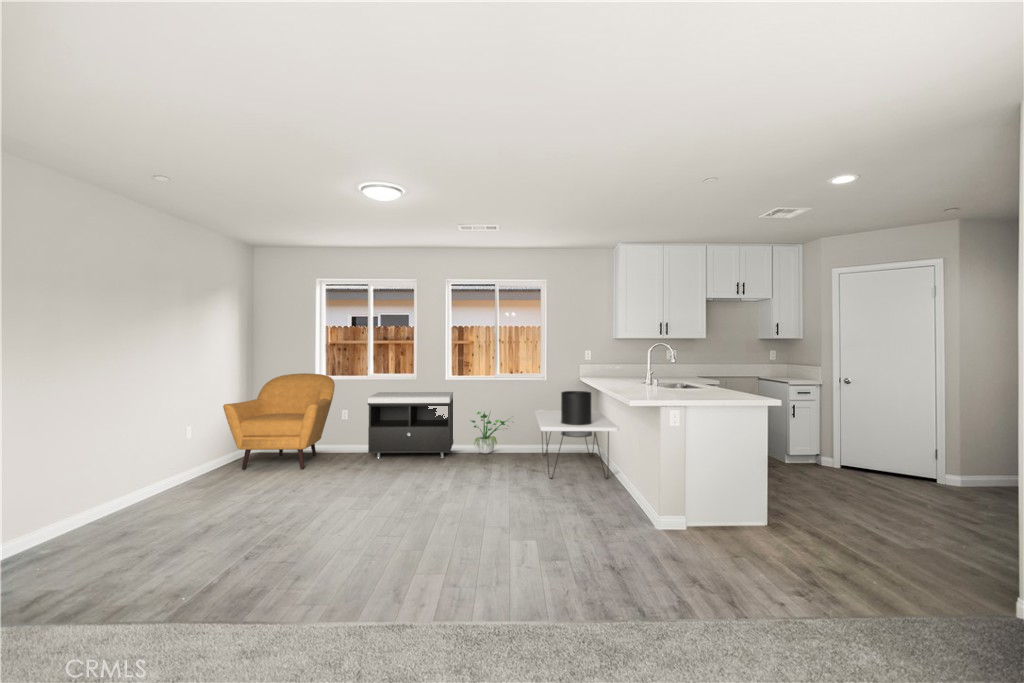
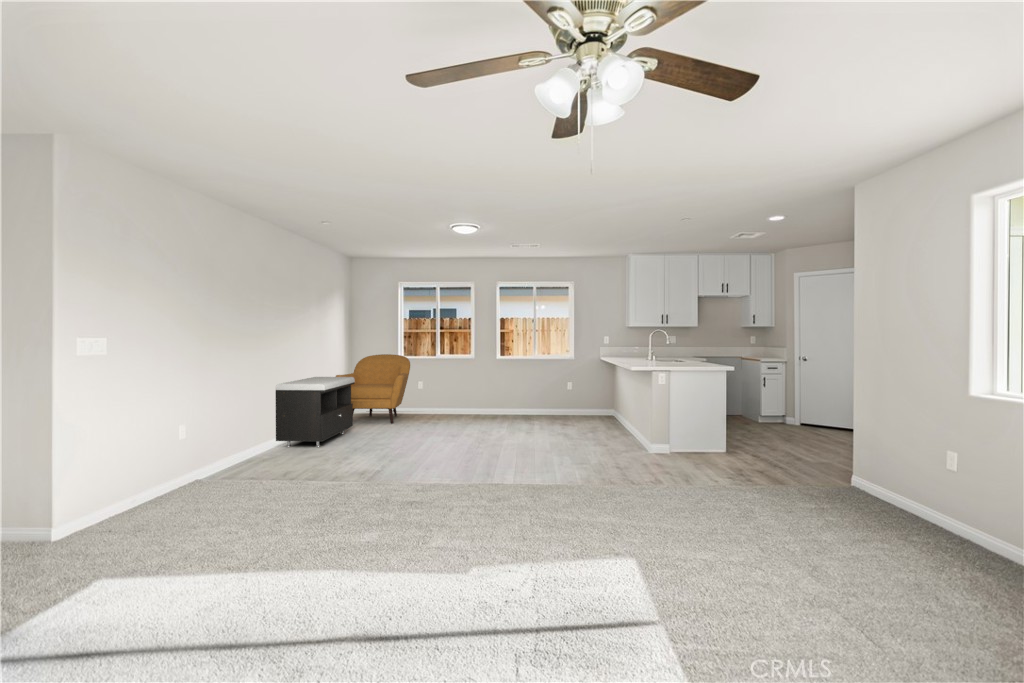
side table: present [535,391,619,479] -> none [564,366,627,430]
storage bench: present [368,392,454,458] -> present [276,377,355,447]
potted plant: present [471,412,507,454] -> none [513,376,551,416]

